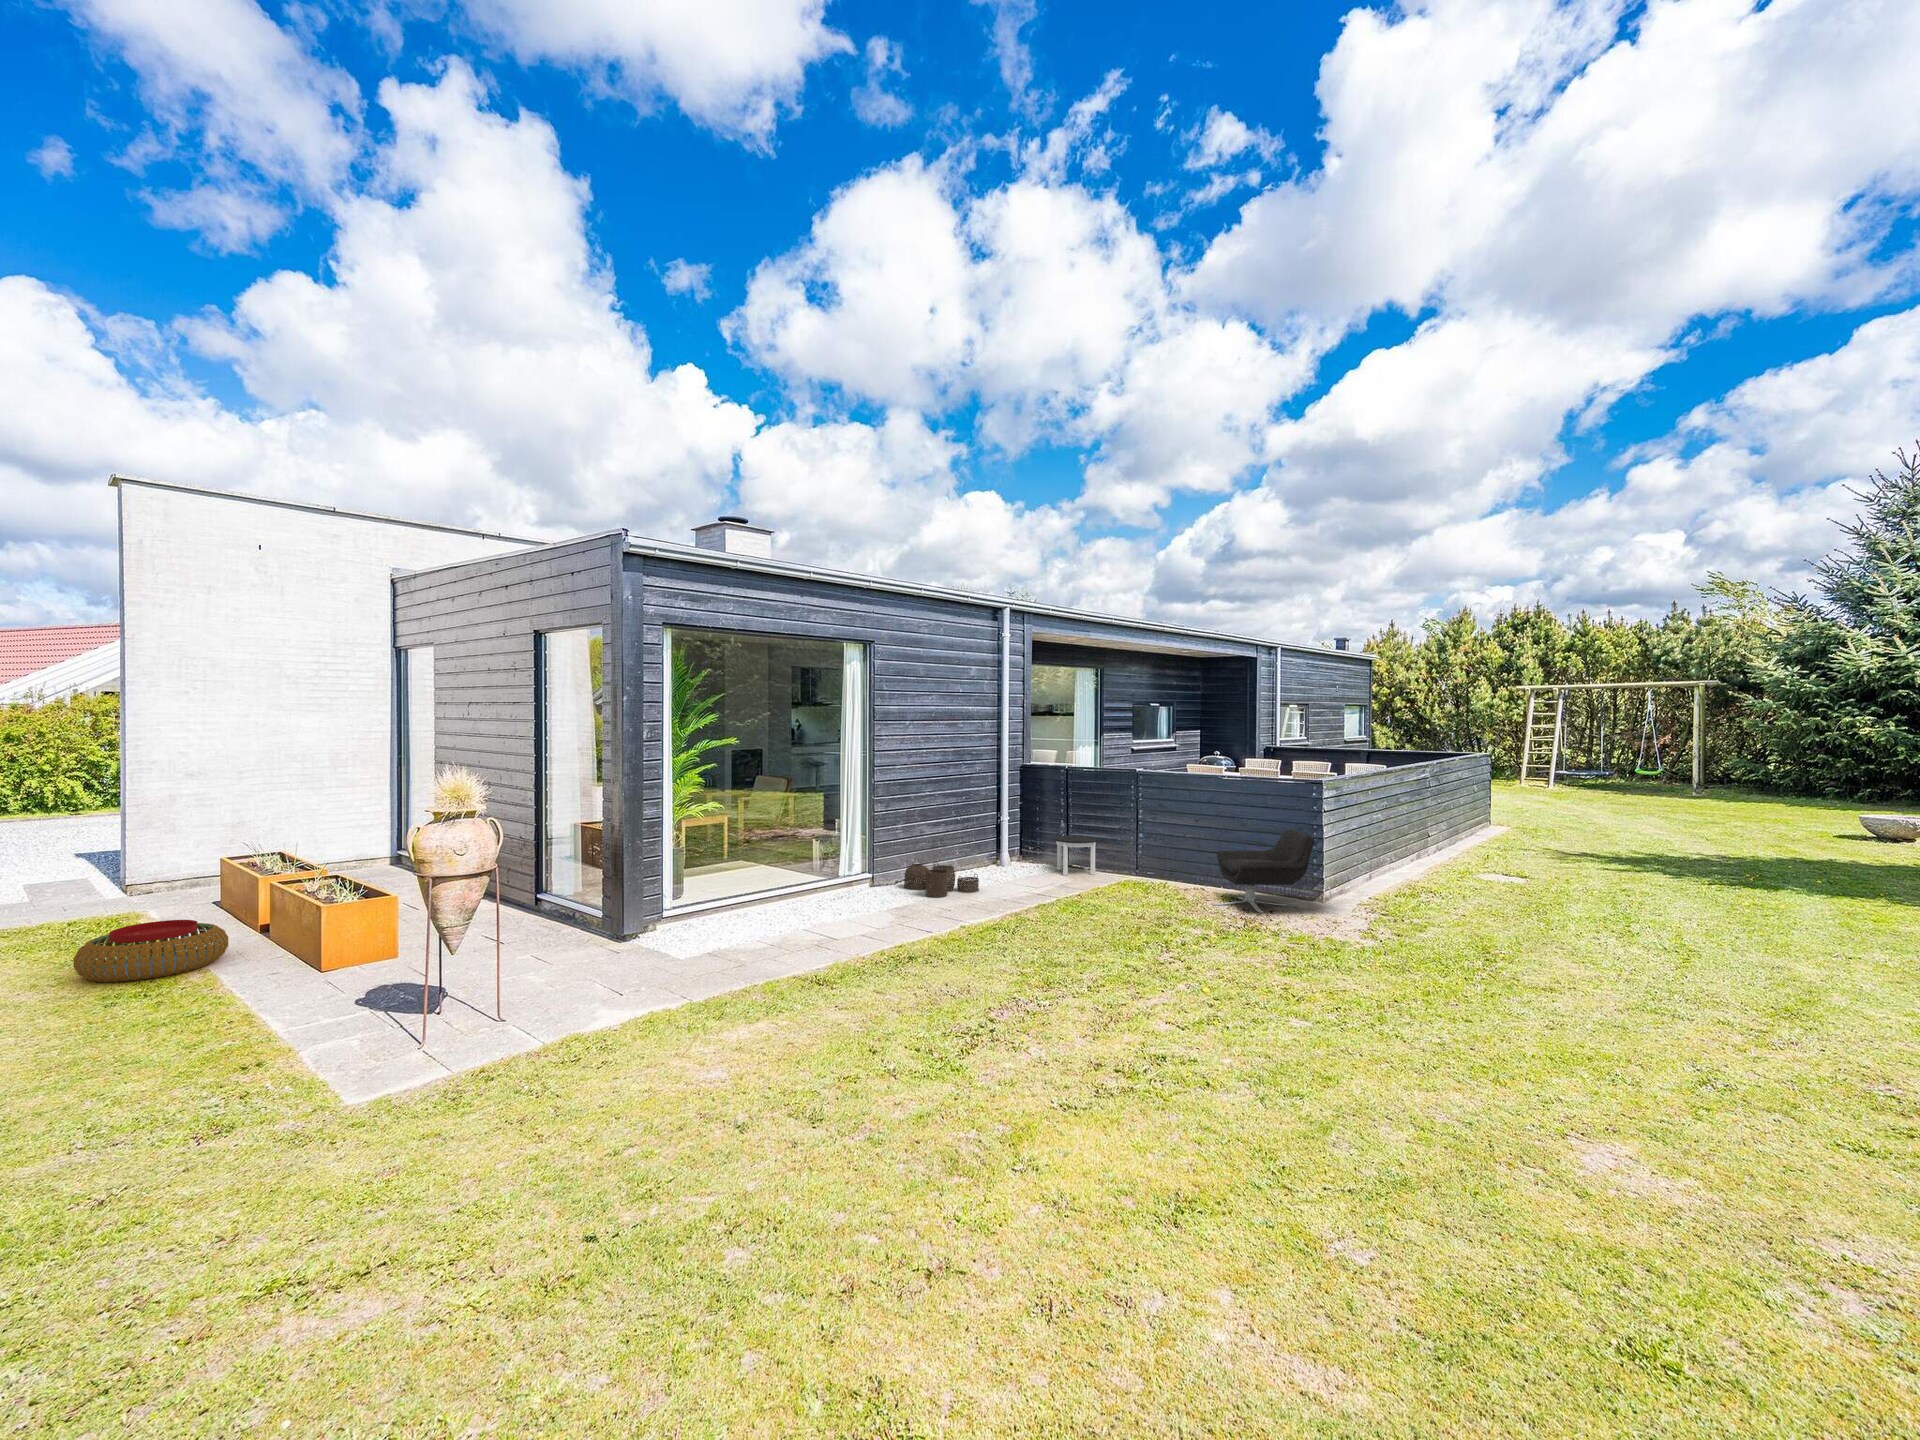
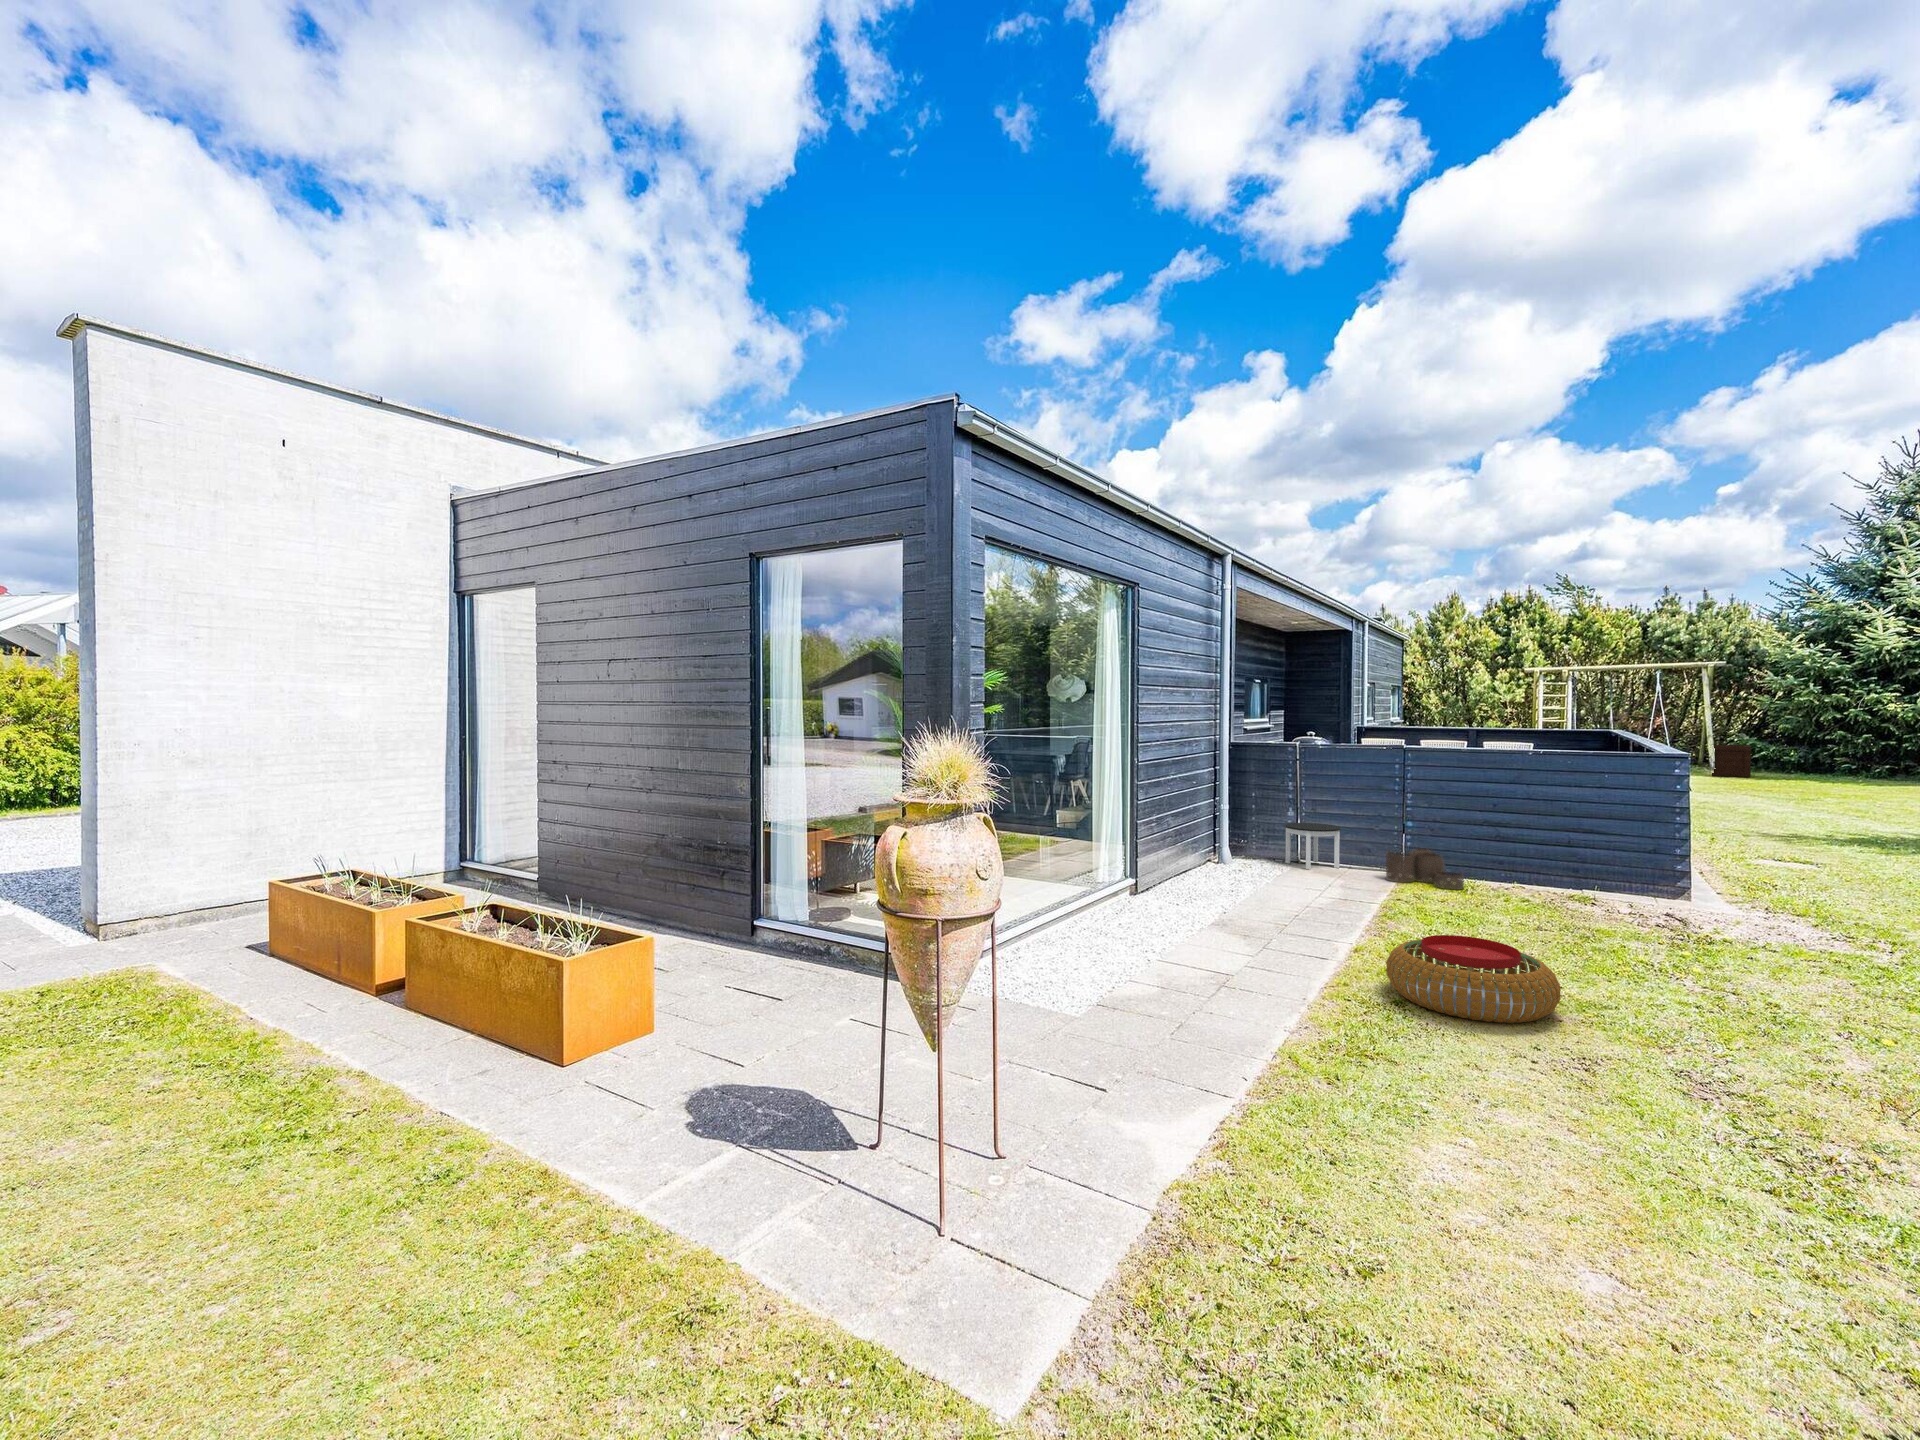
wooden crate: none [1687,767,1736,802] -> present [1708,745,1751,777]
lounge chair: present [1213,830,1315,913] -> none [1527,810,1675,908]
woven basket: present [904,862,979,897] -> present [1386,848,1464,890]
pouf: present [73,920,228,982] -> present [1386,935,1561,1023]

